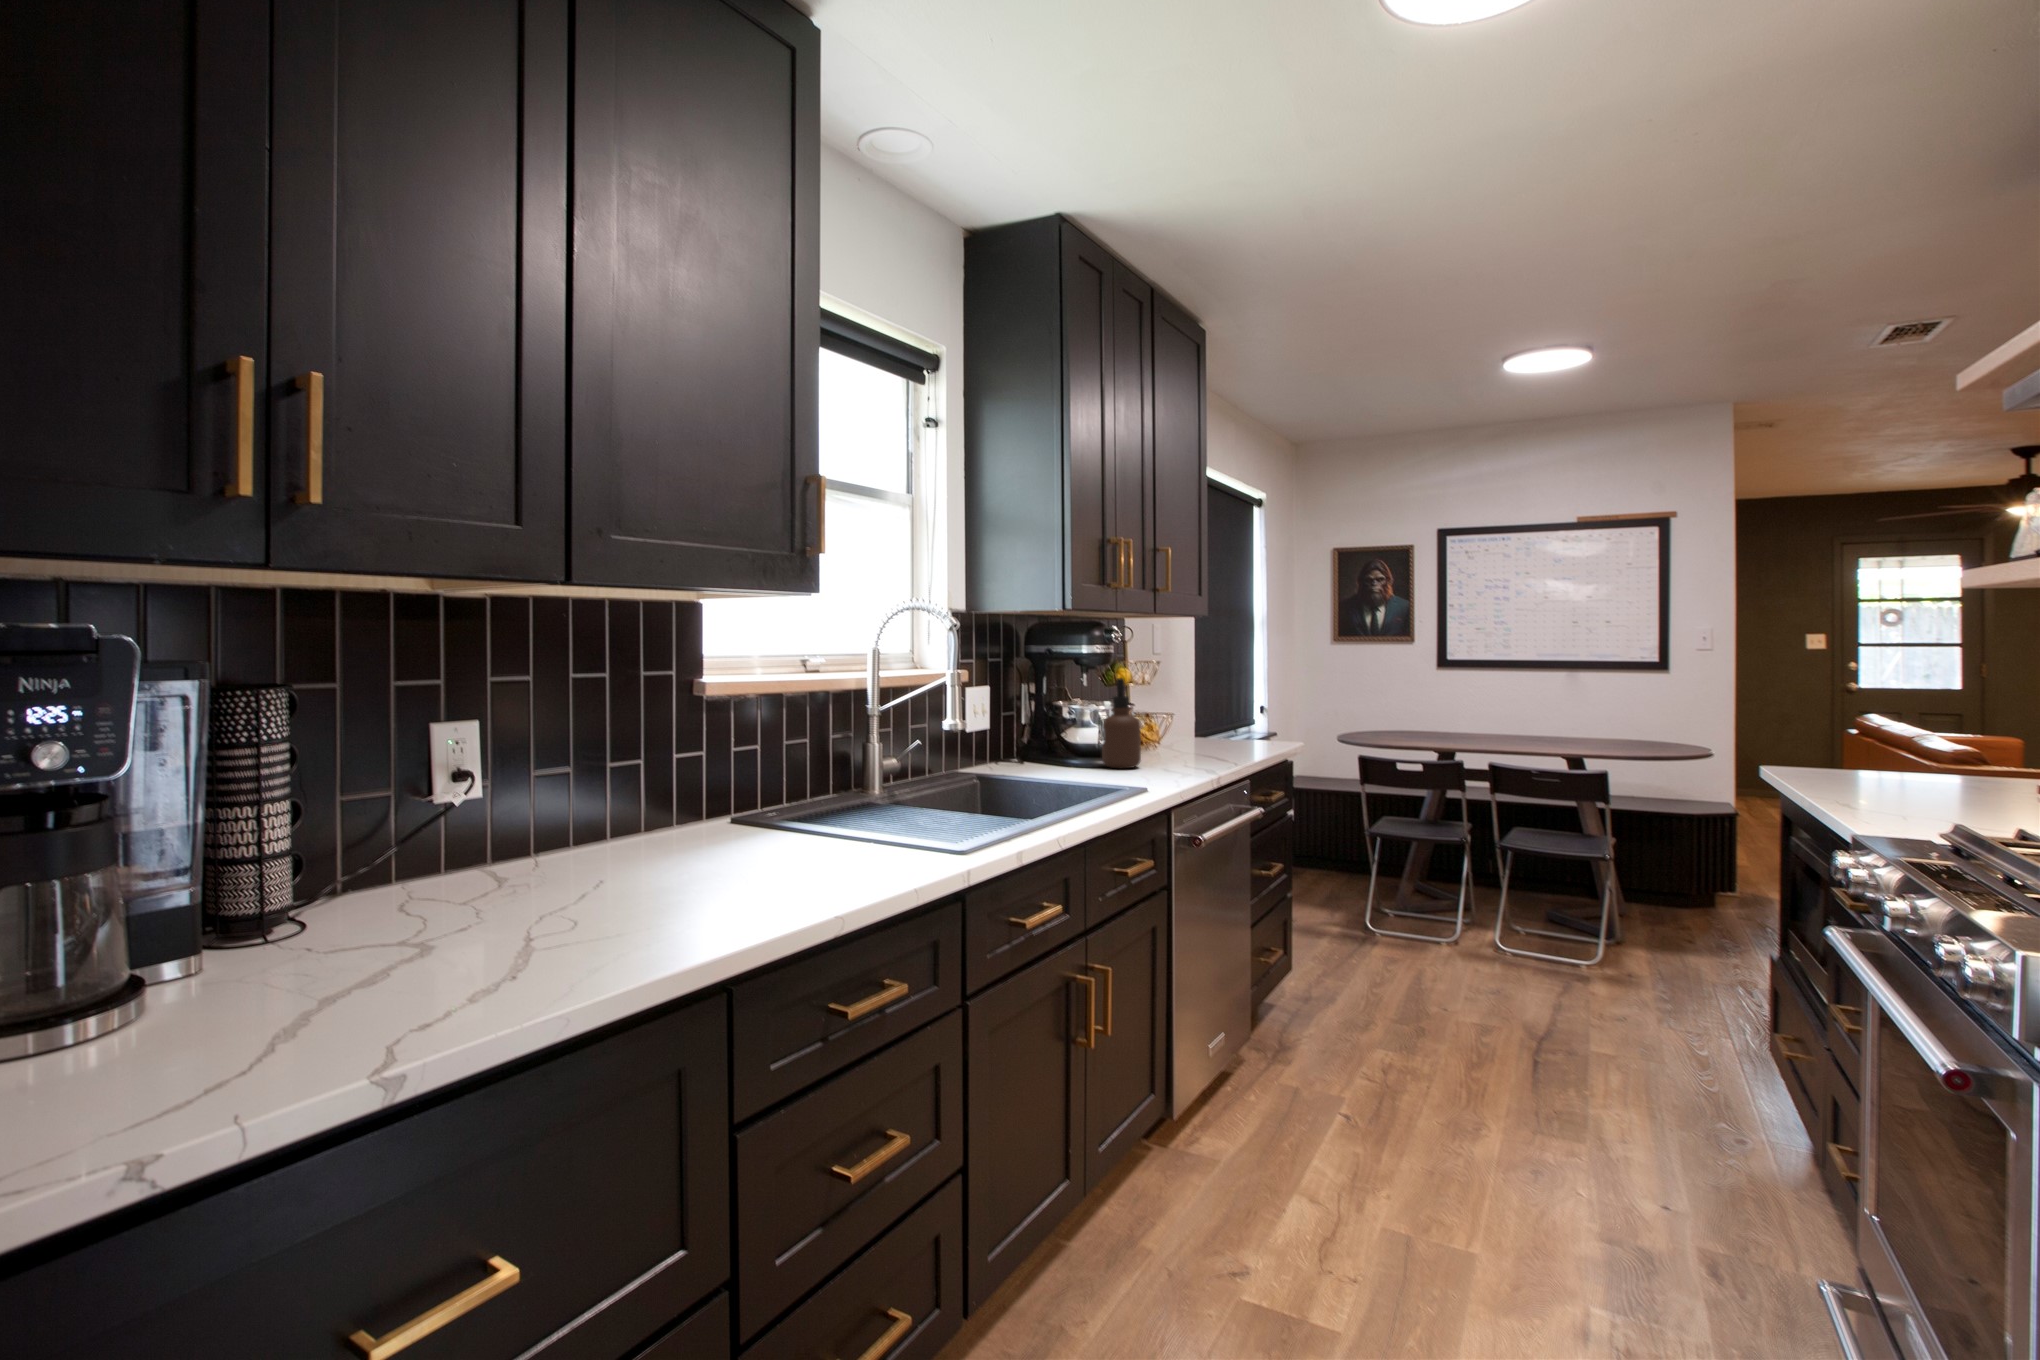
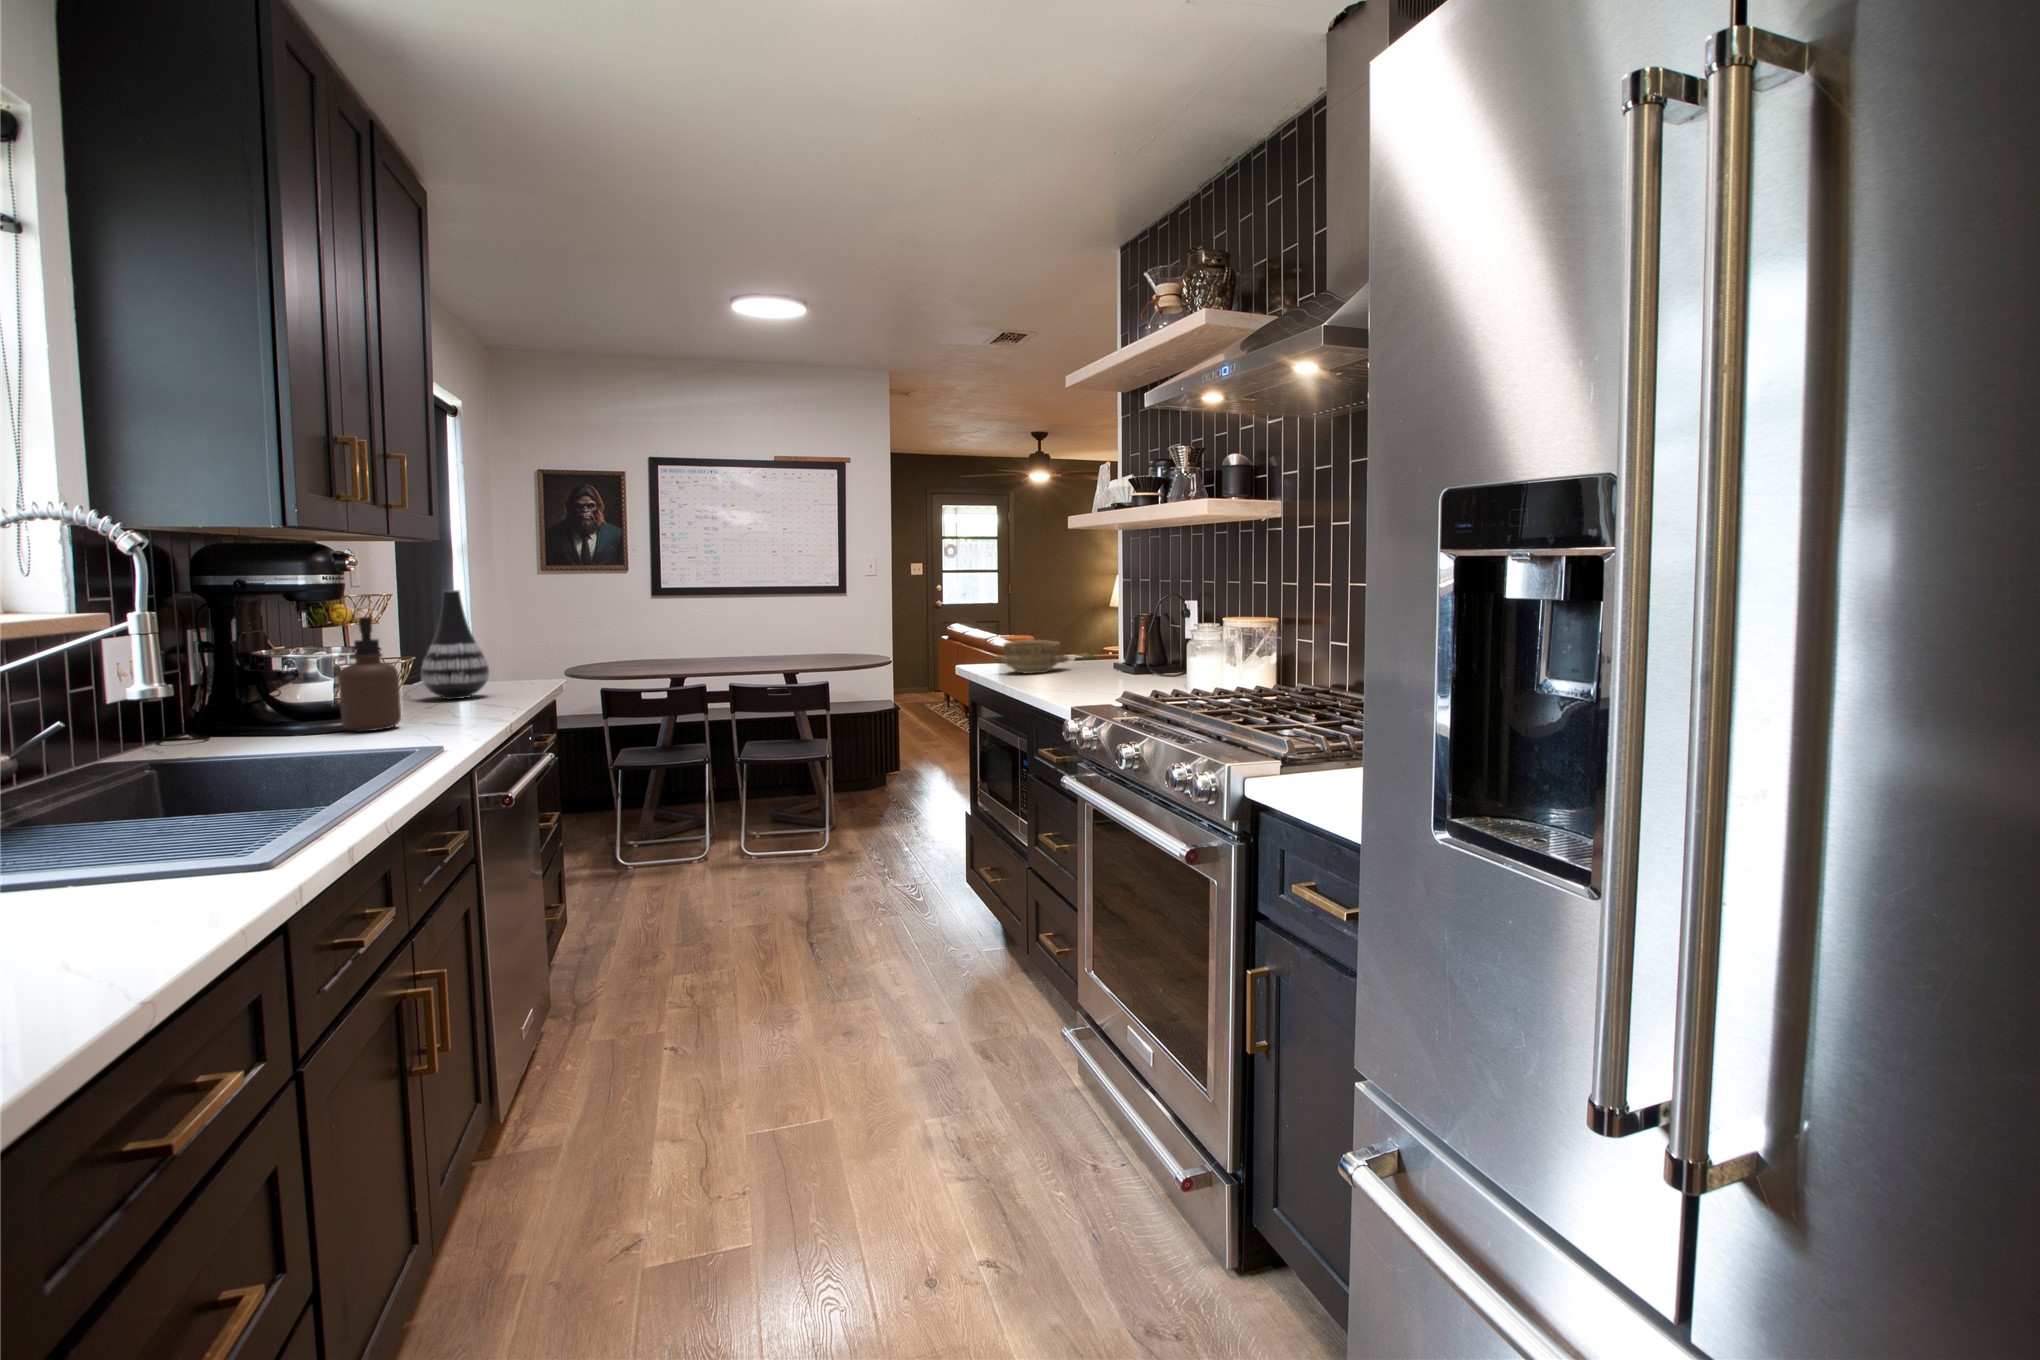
vase: none [1178,658,1228,750] -> present [421,590,489,699]
ceramic bowl: none [1832,744,1977,794] -> present [995,640,1068,673]

